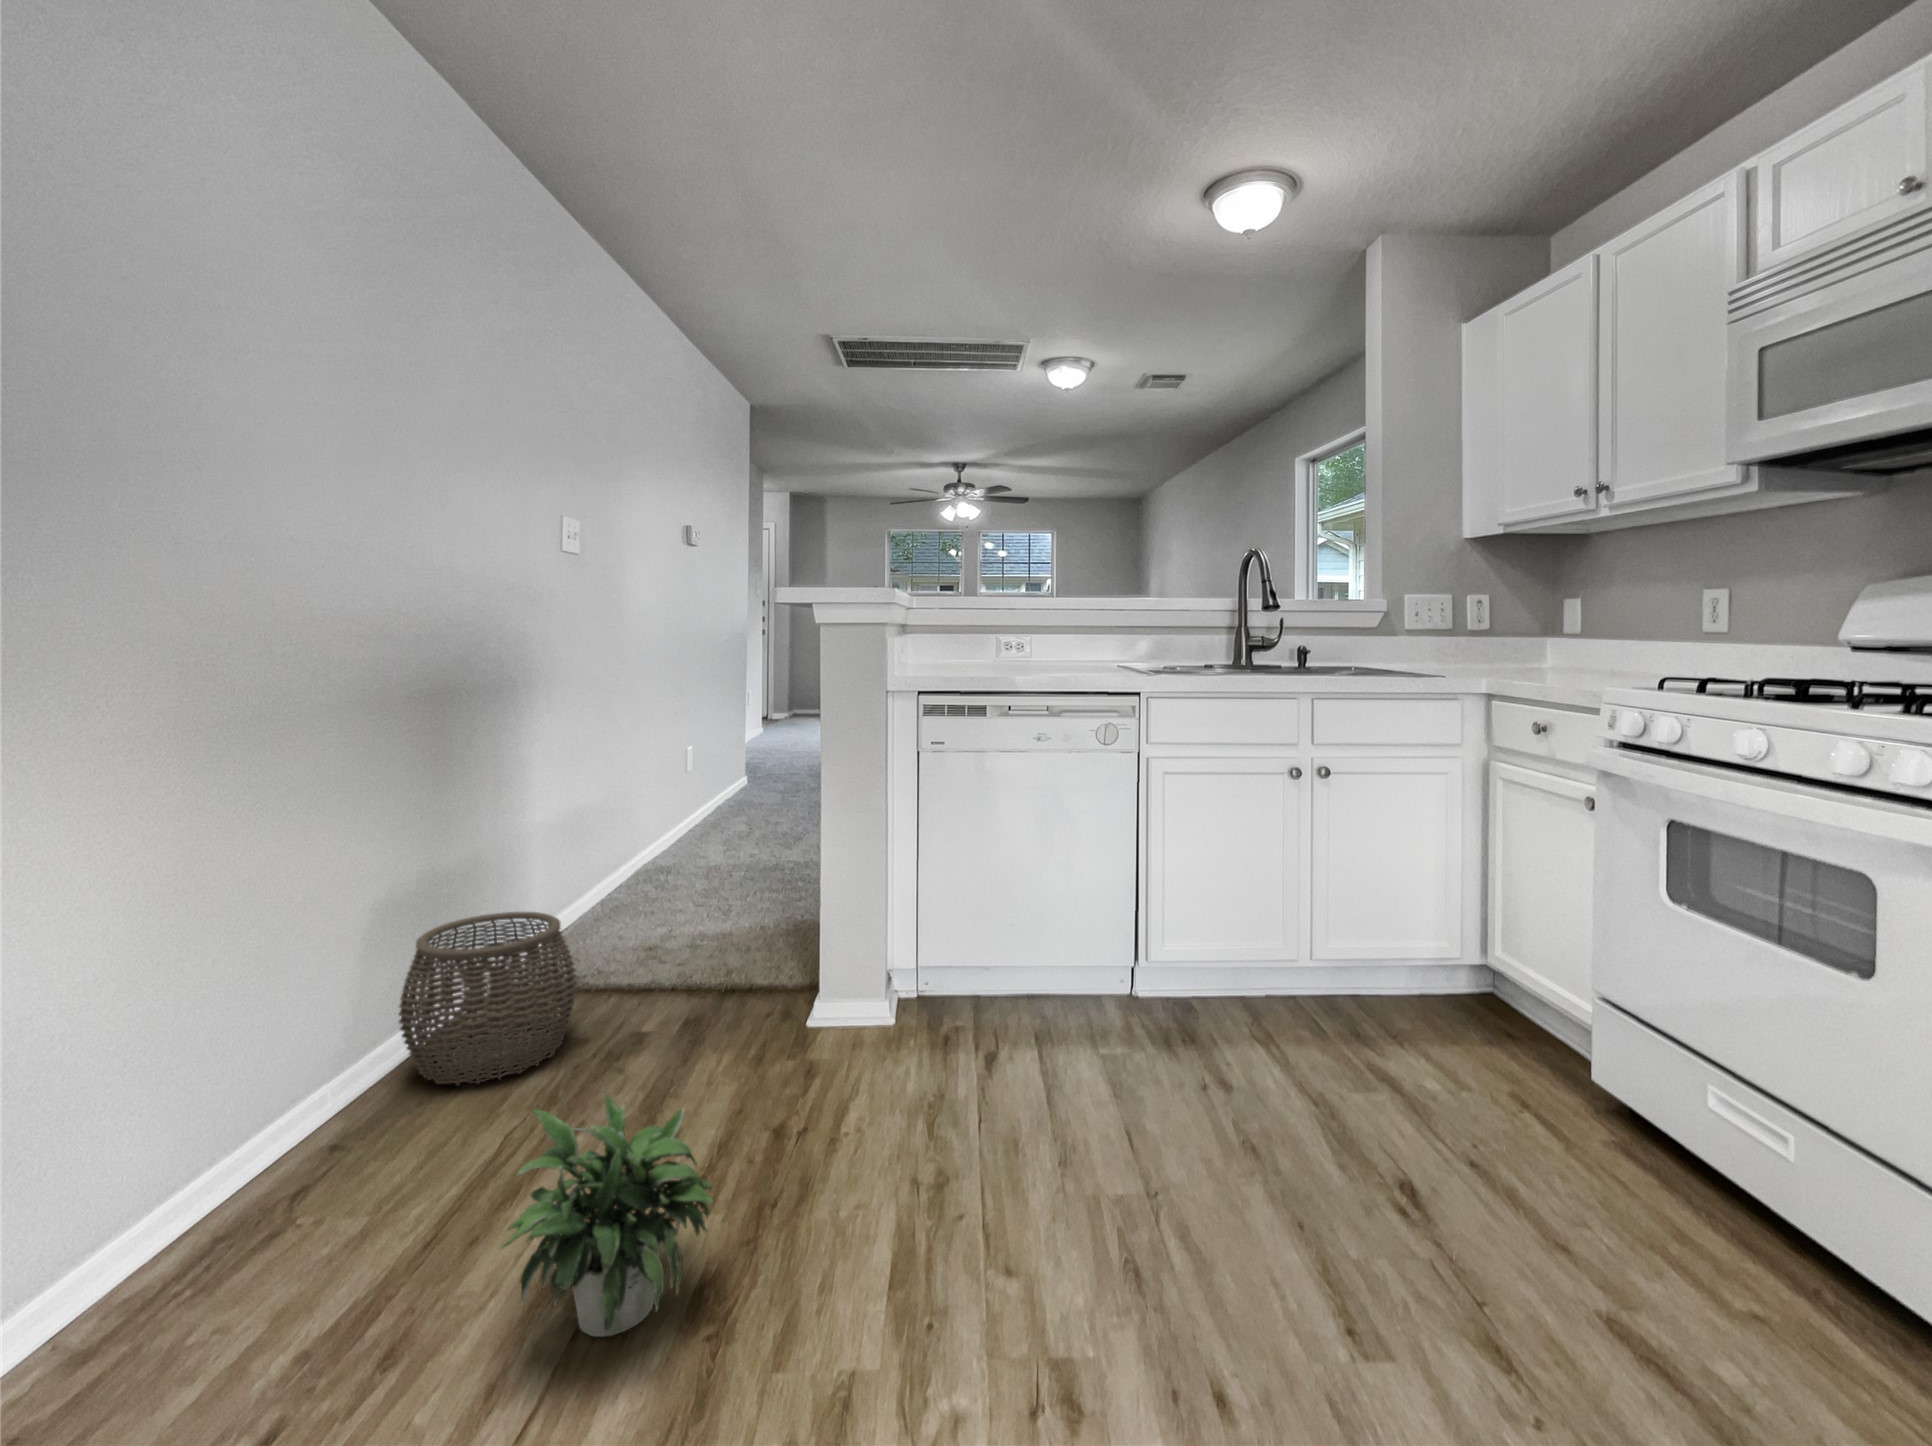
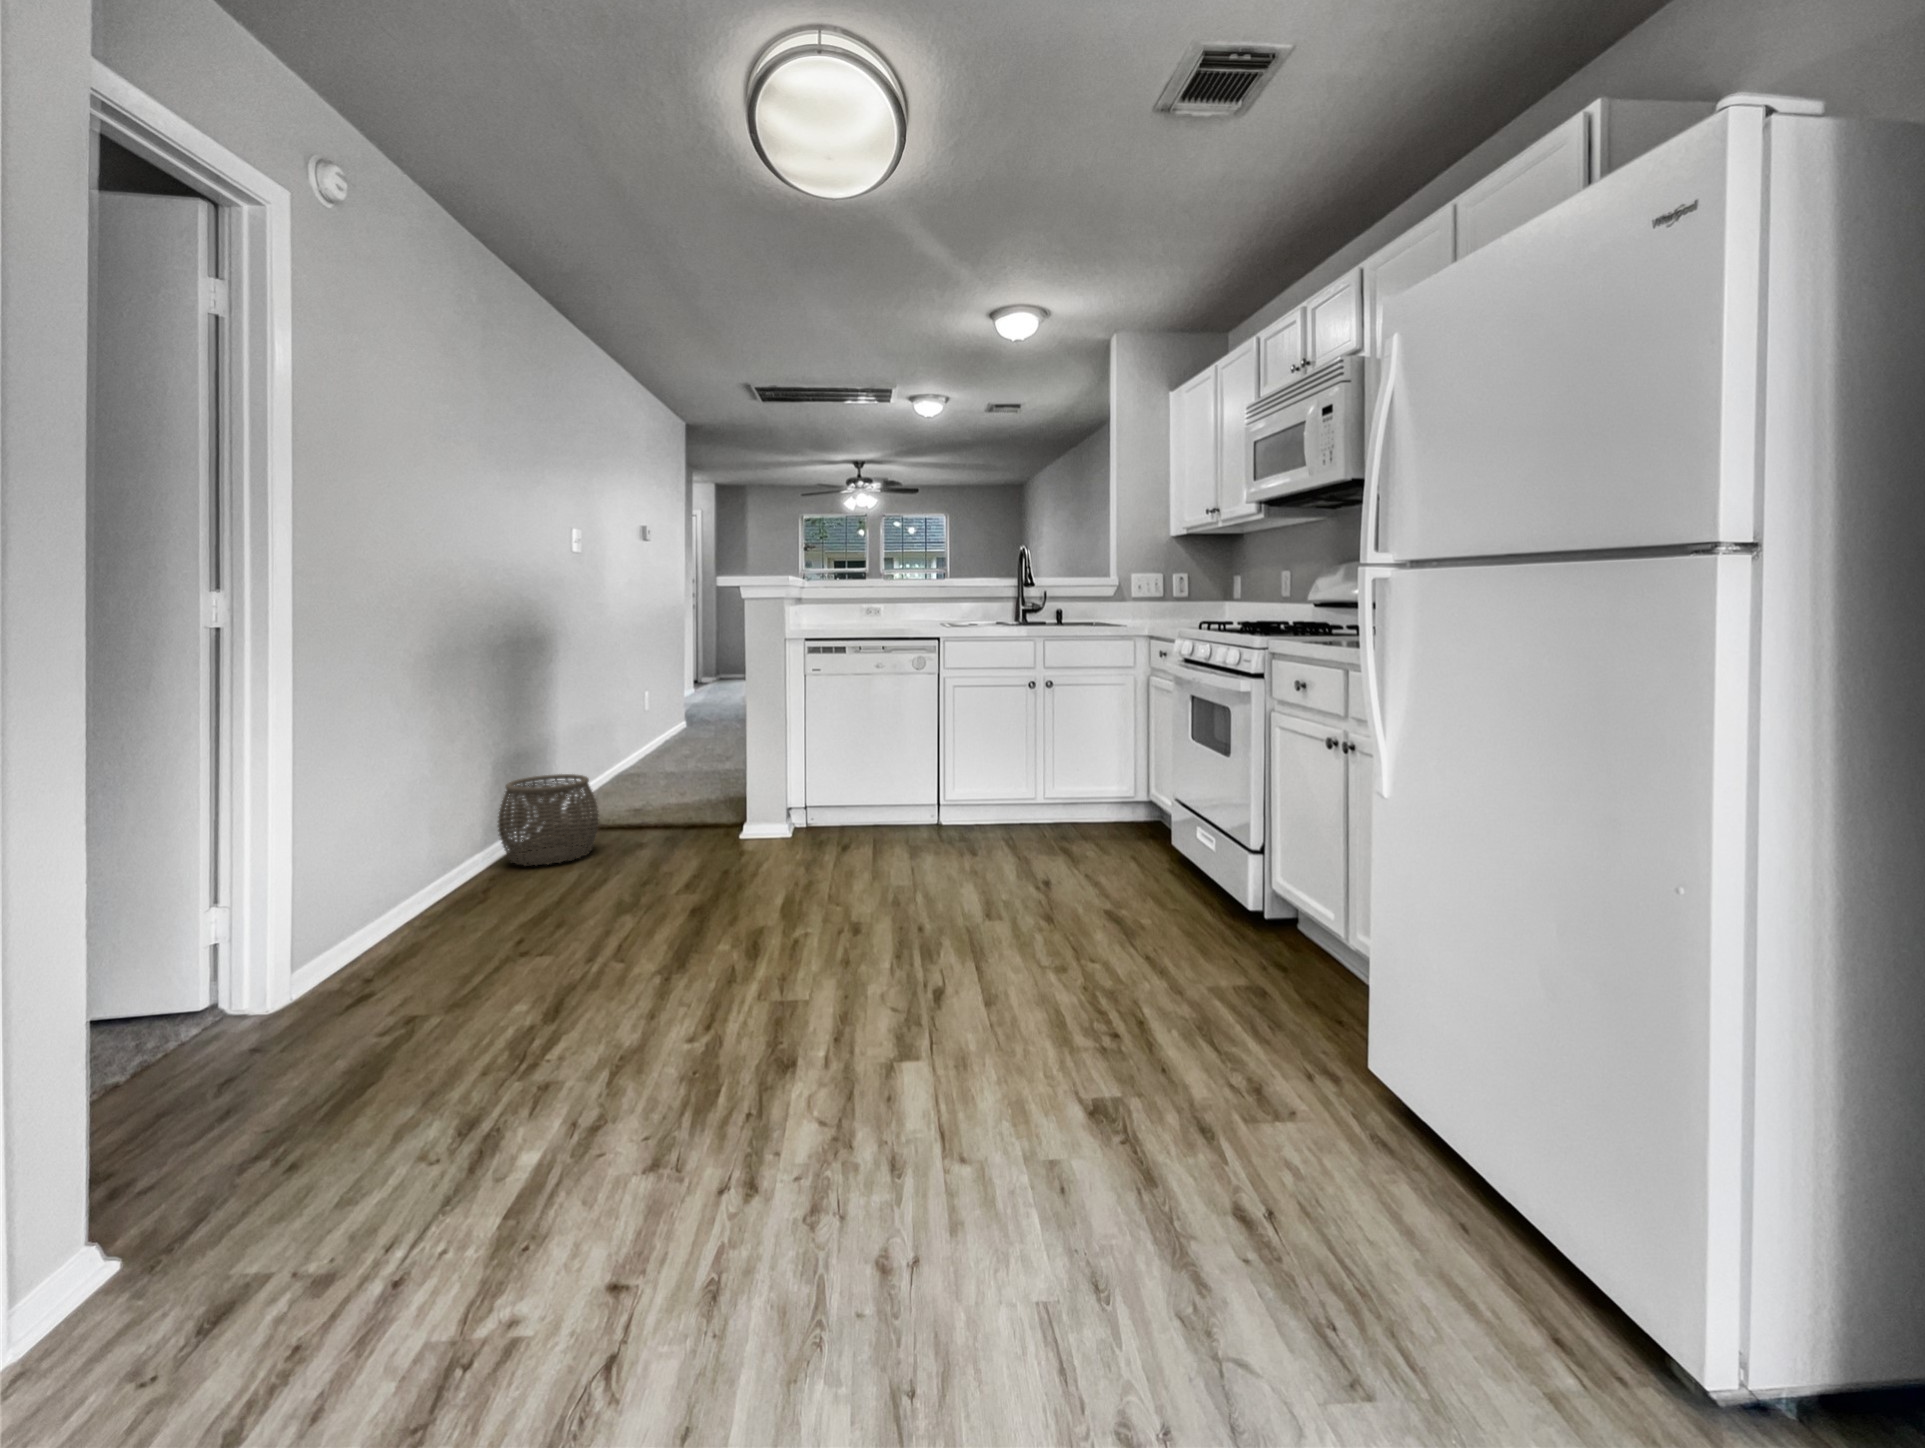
potted plant: present [501,1093,714,1337] -> none [602,828,700,929]

